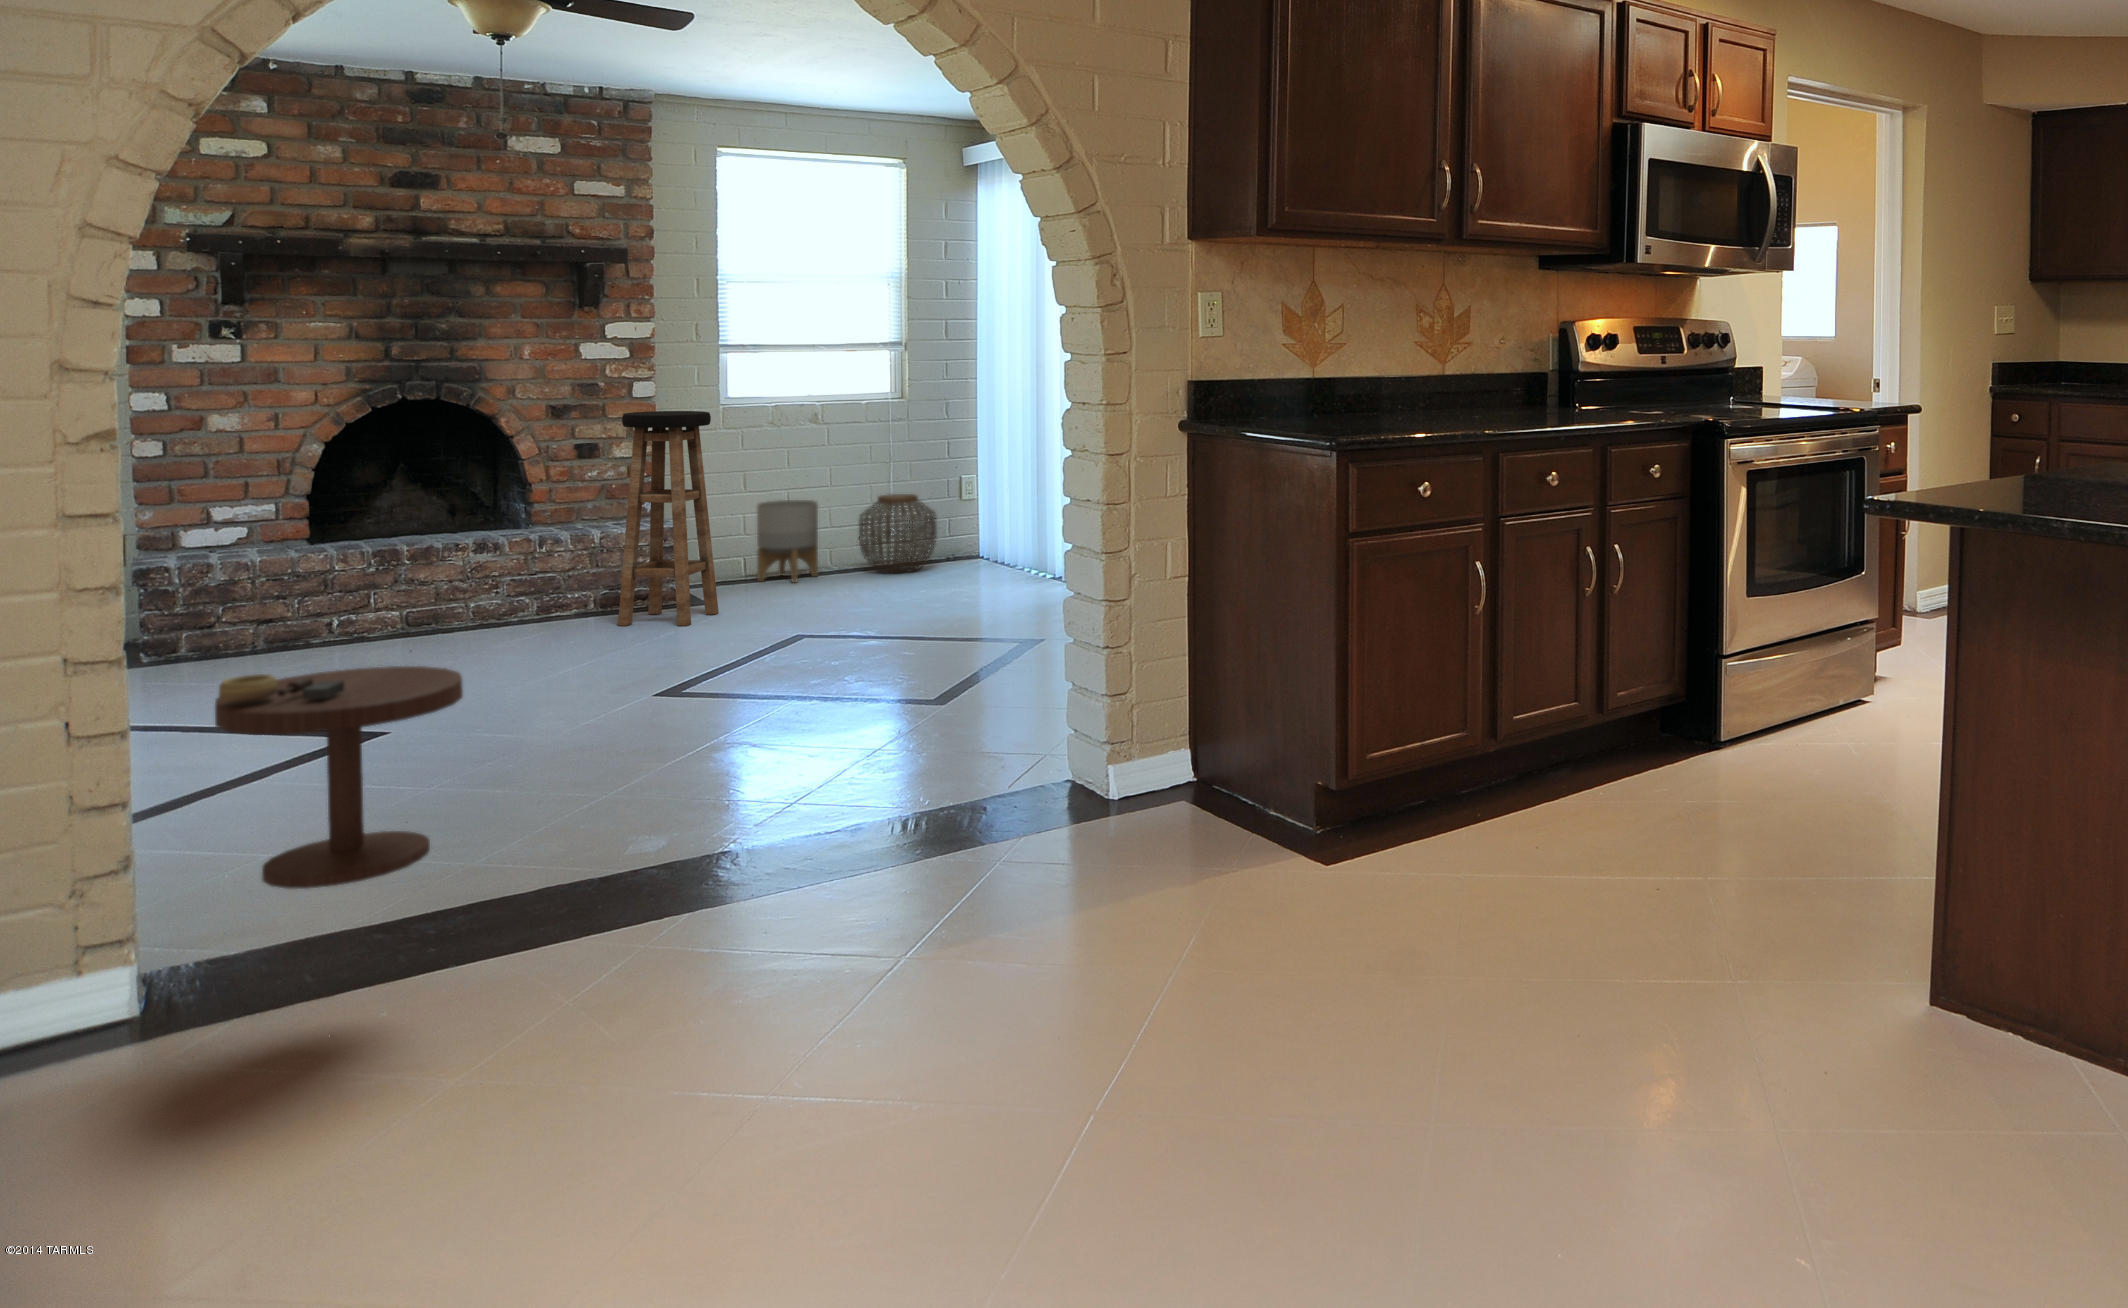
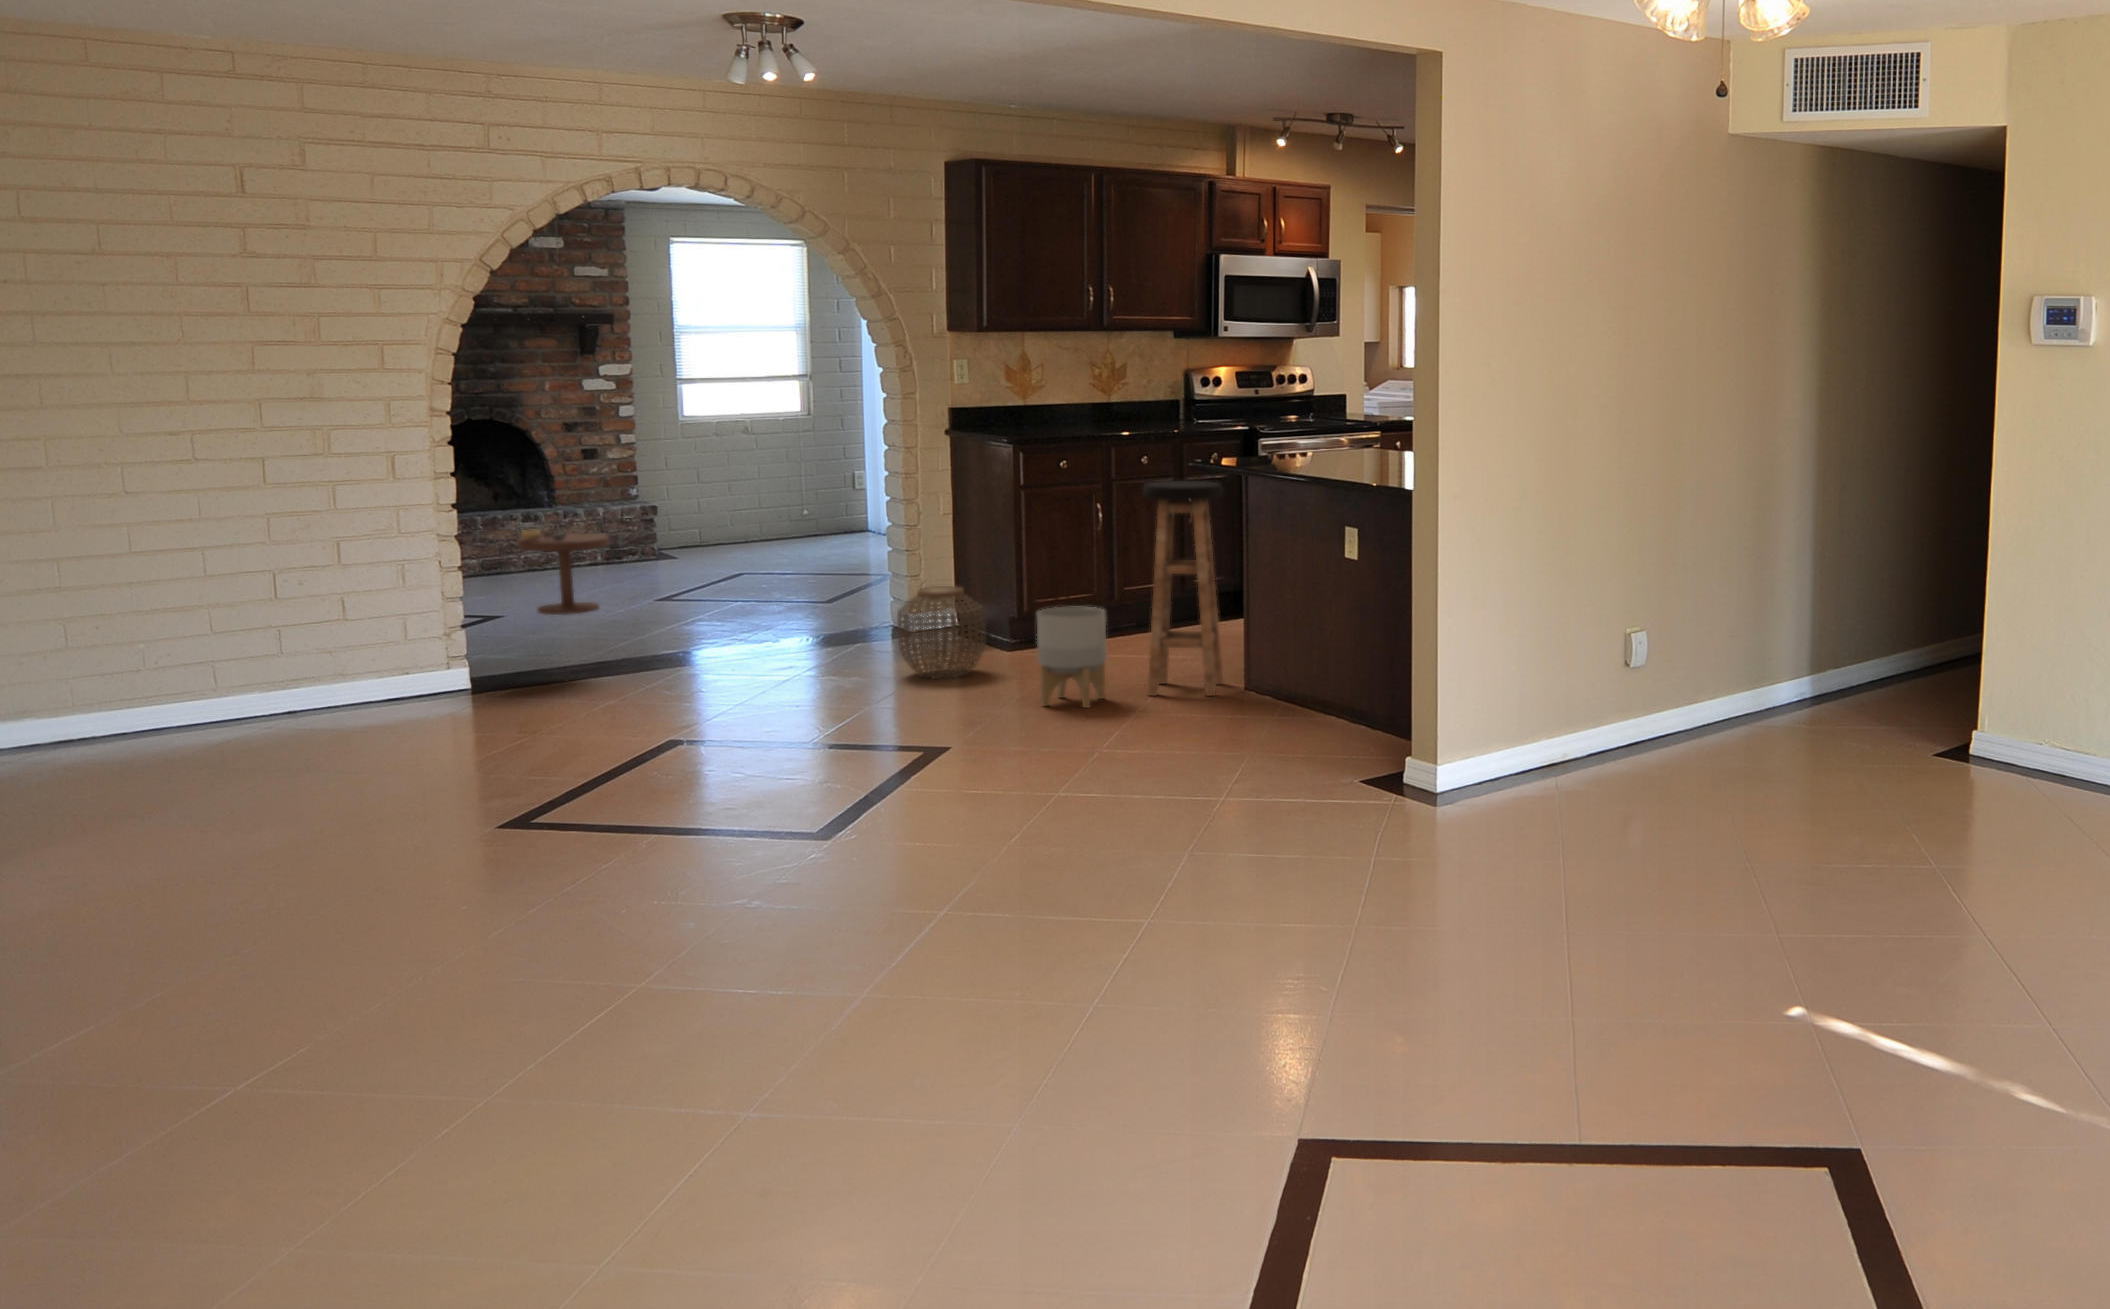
bar stool: present [618,411,719,626] -> present [1143,481,1224,696]
woven basket: present [859,494,937,573] -> present [897,586,986,679]
planter: present [757,500,818,583] -> present [1037,607,1107,708]

